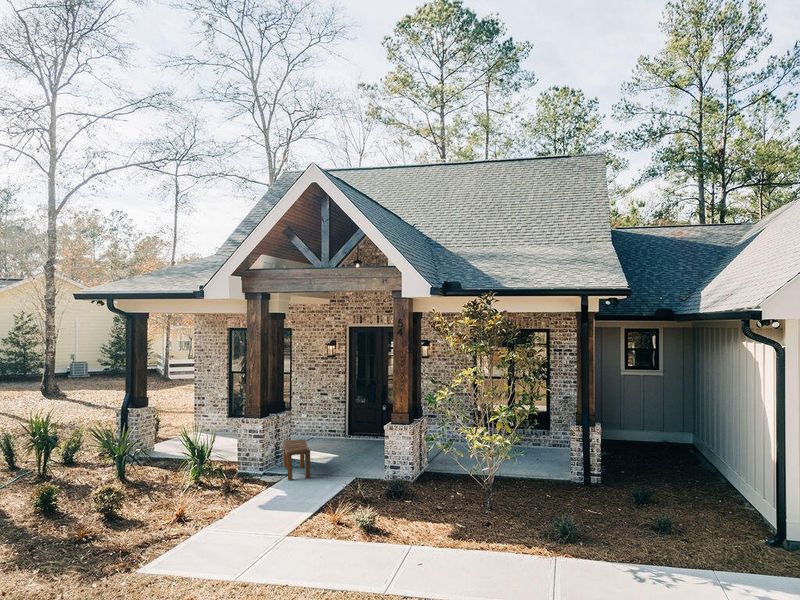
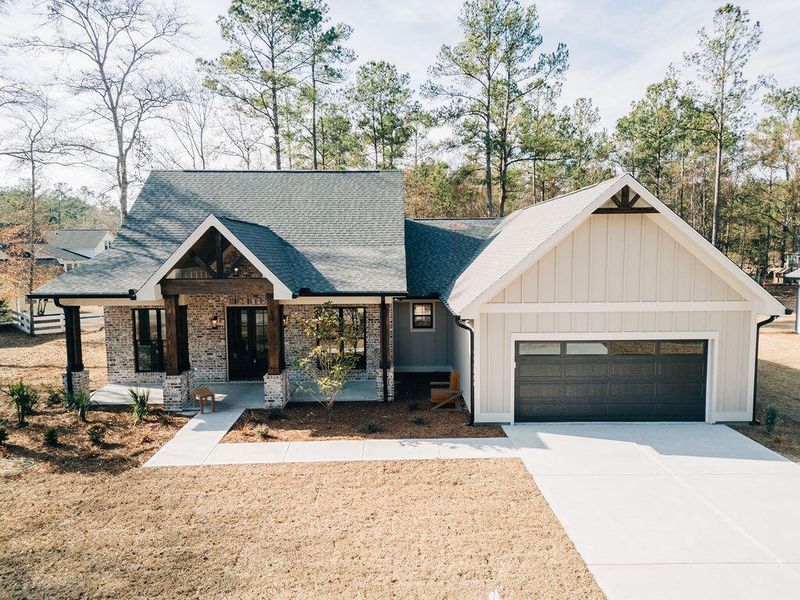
lounge chair: none [672,432,748,513] -> present [430,369,463,411]

